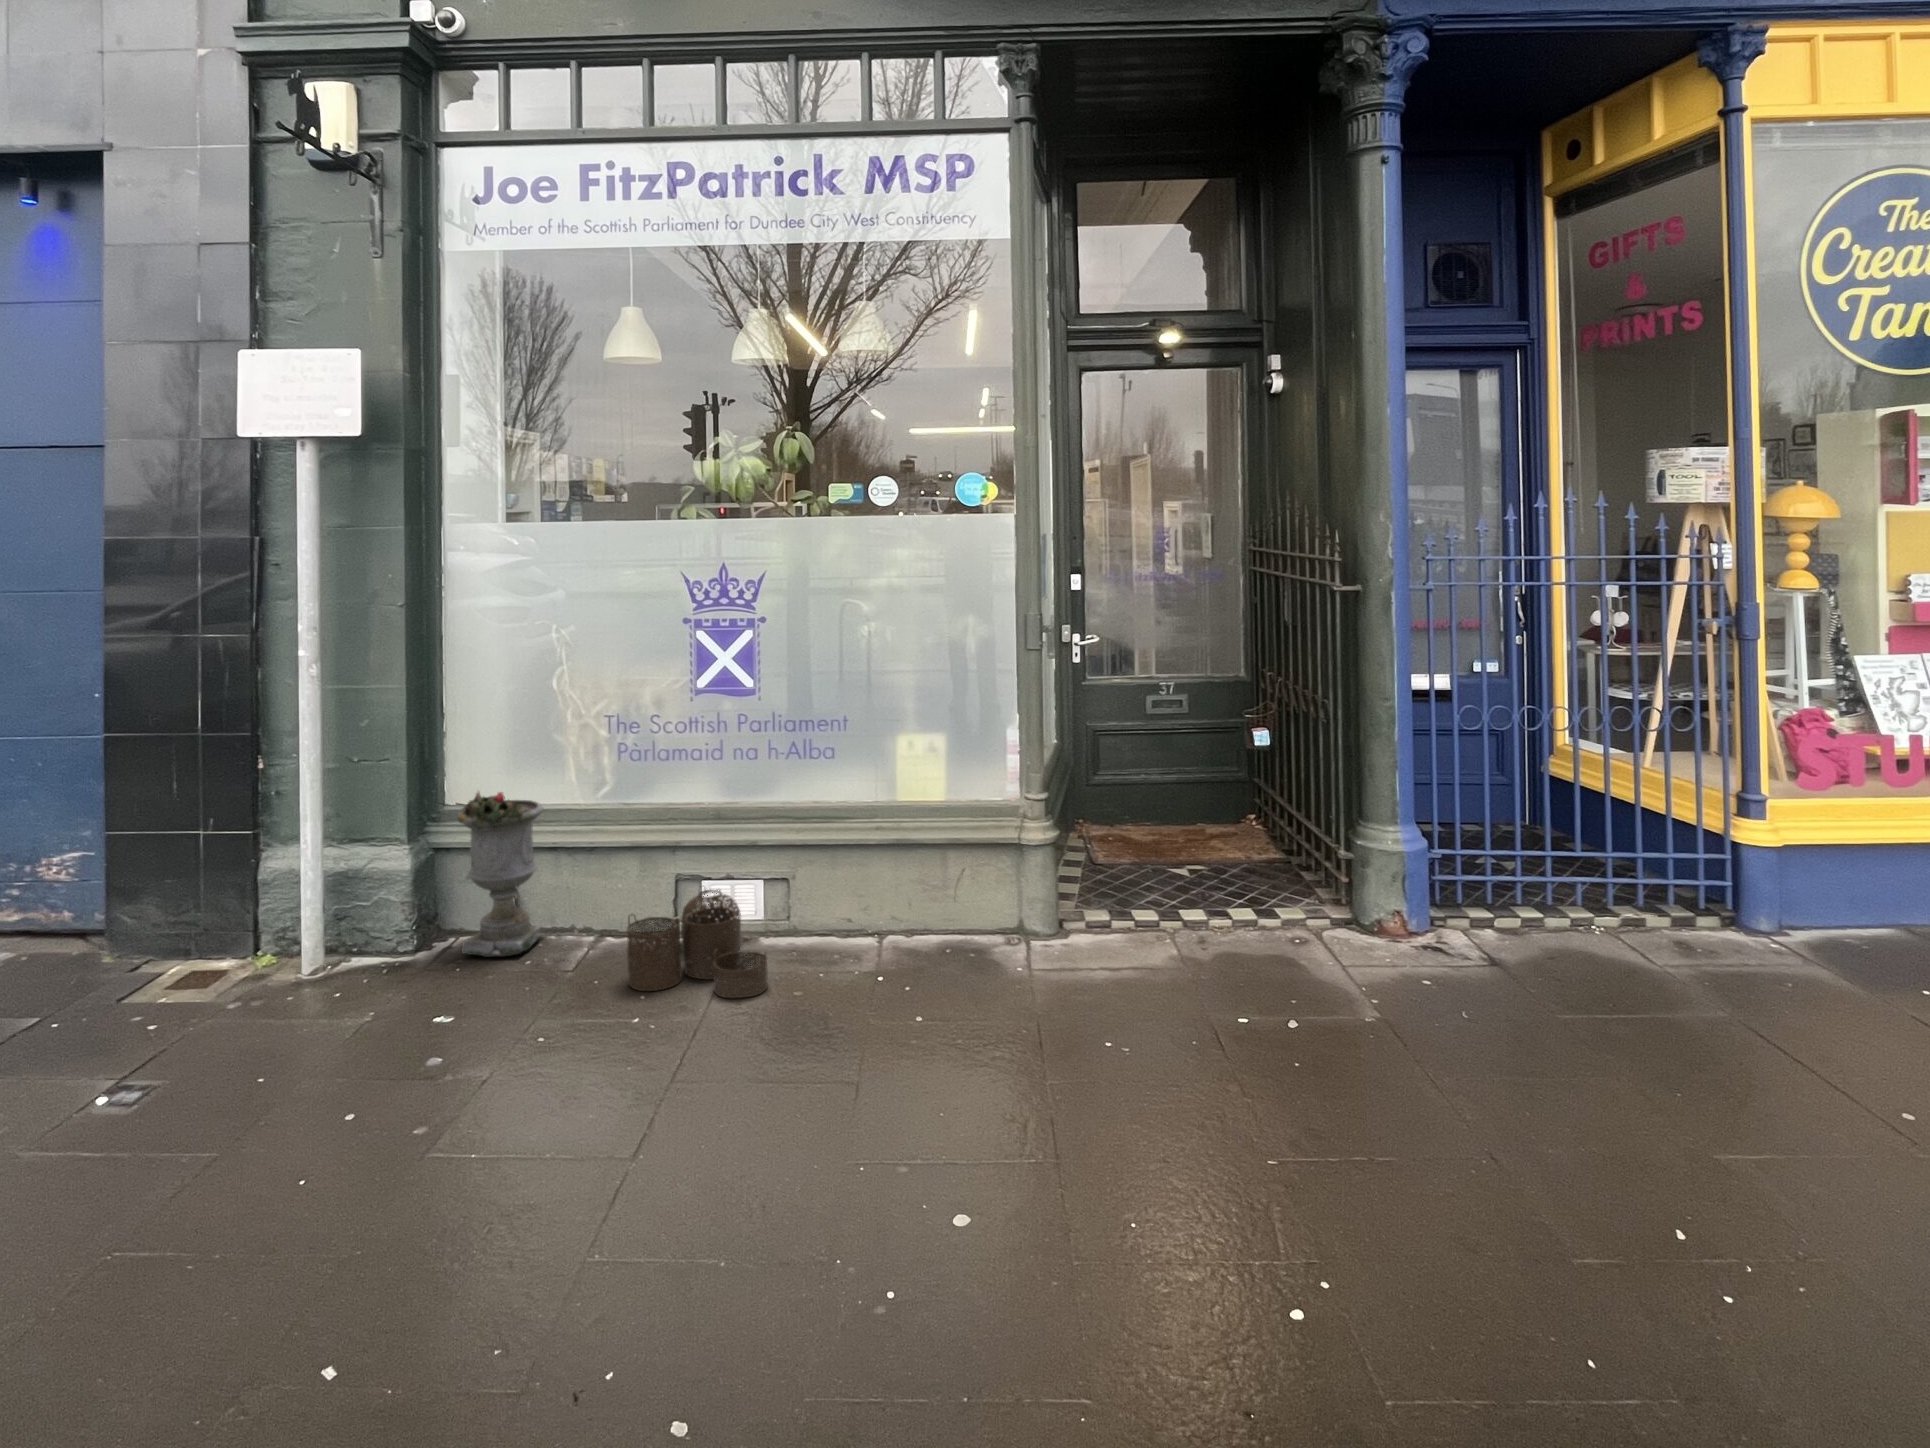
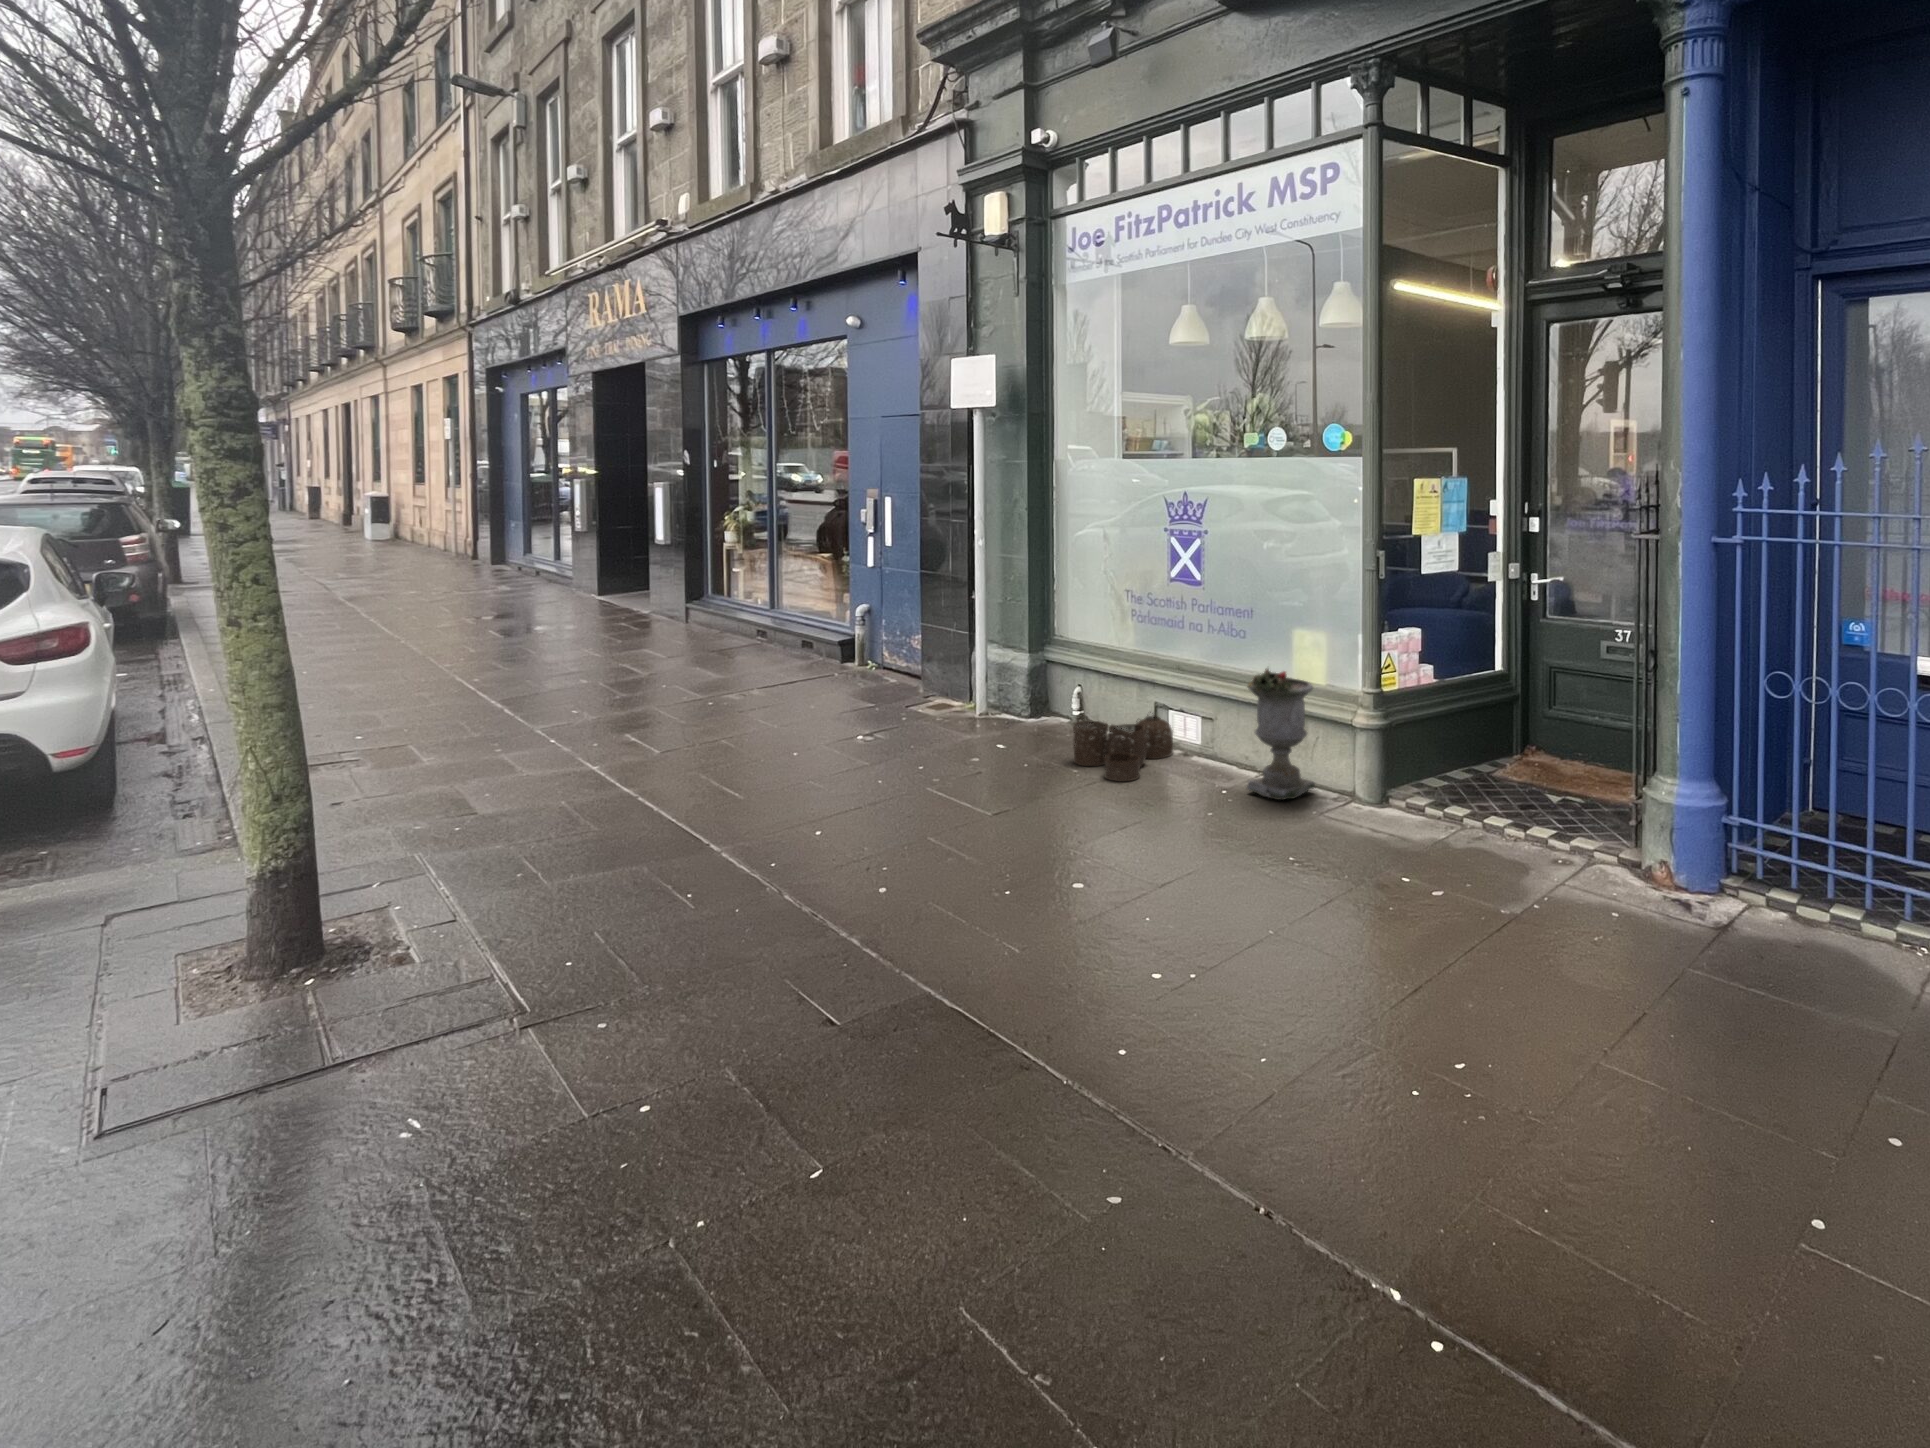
planter: present [457,792,543,957] -> present [1247,669,1315,800]

